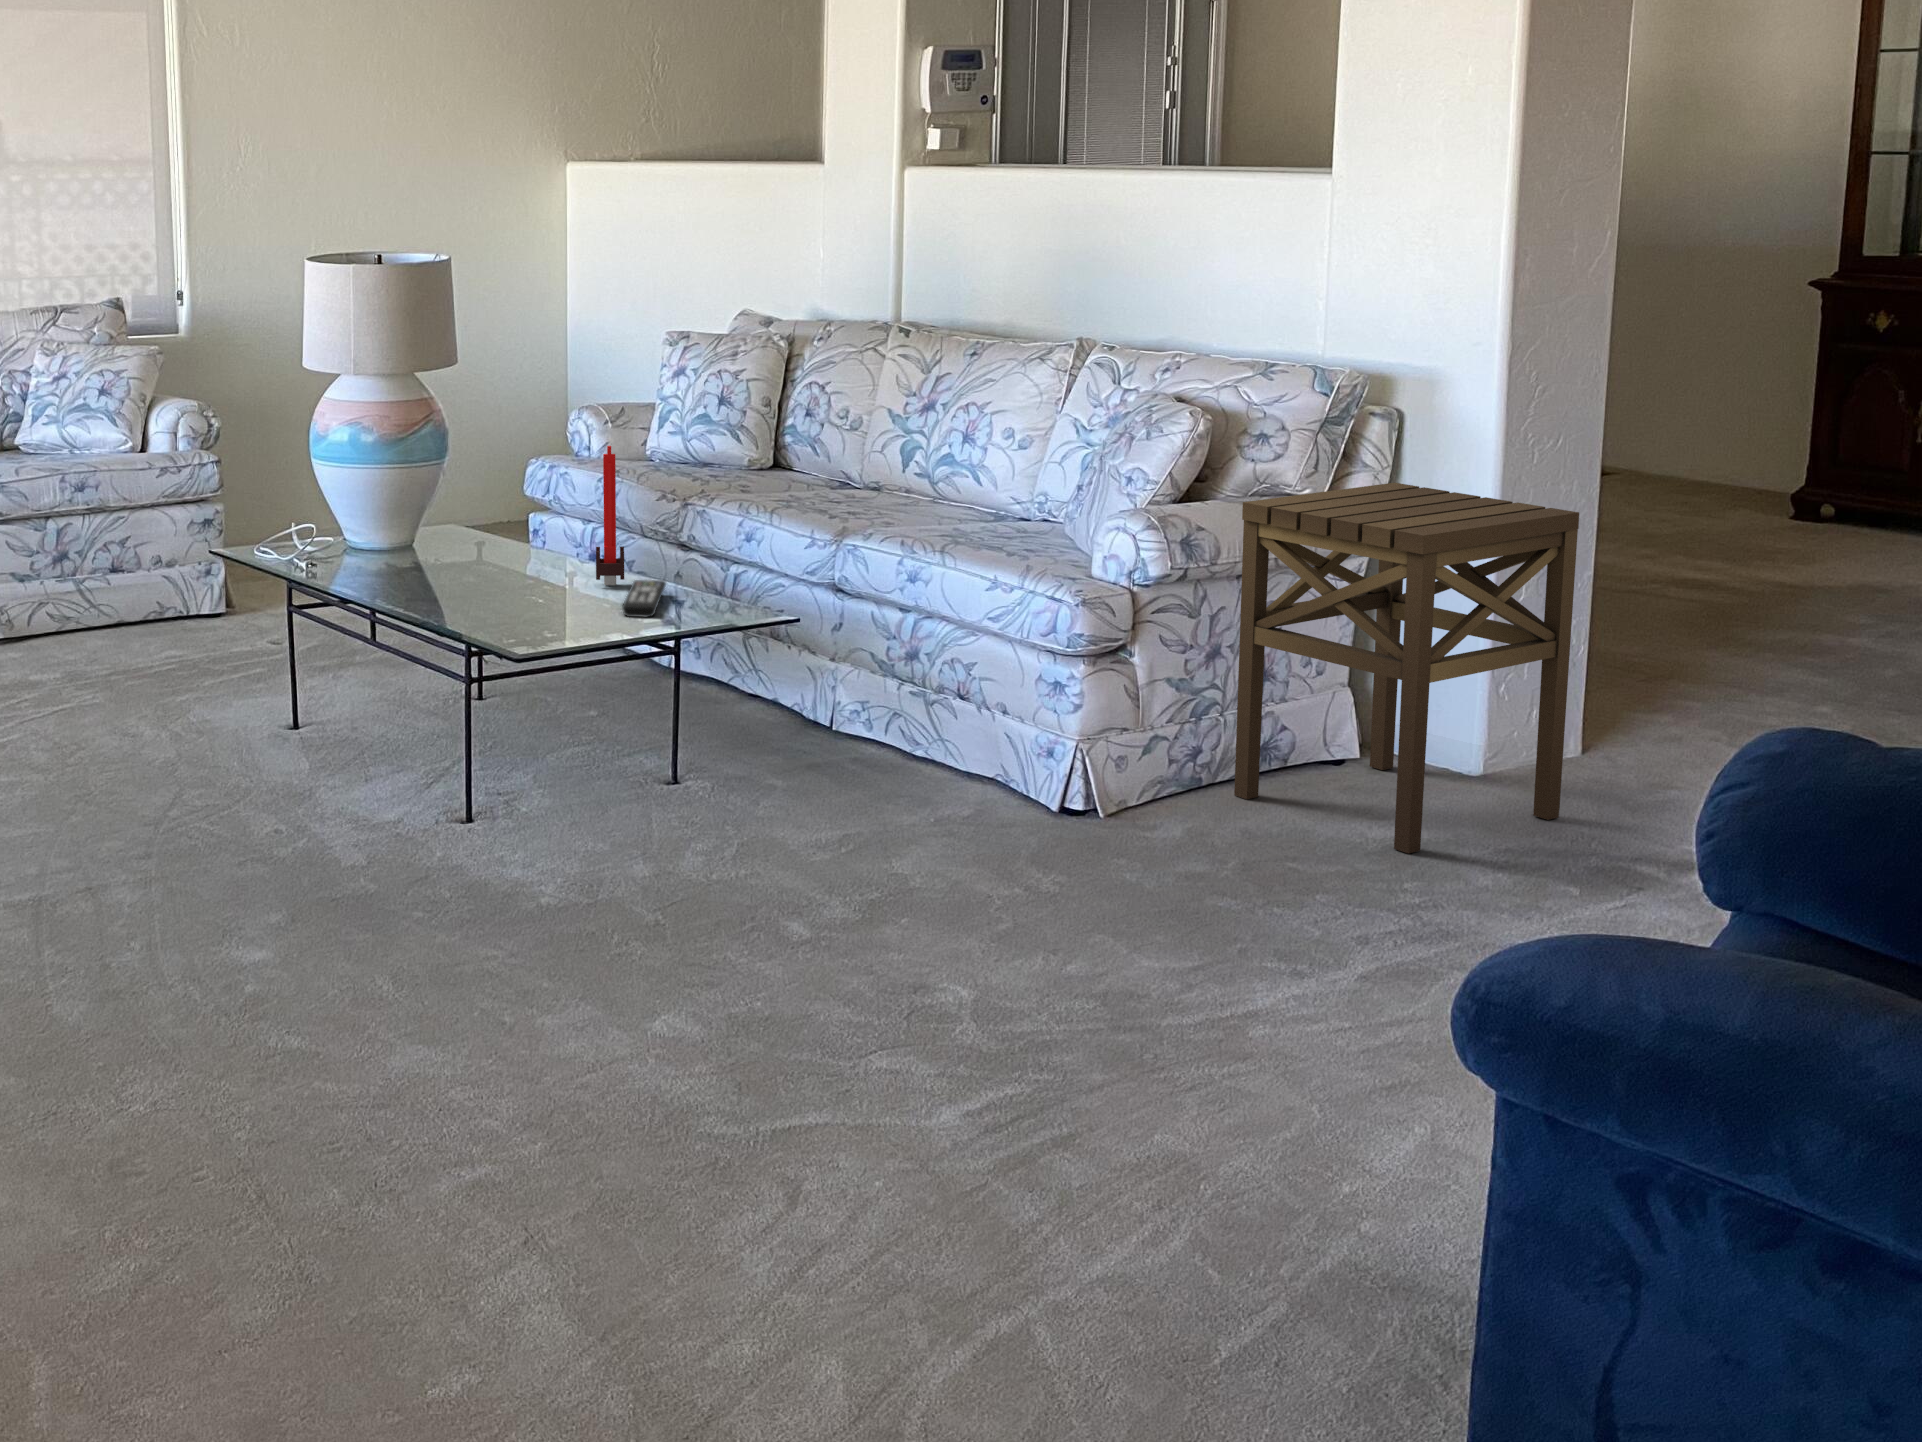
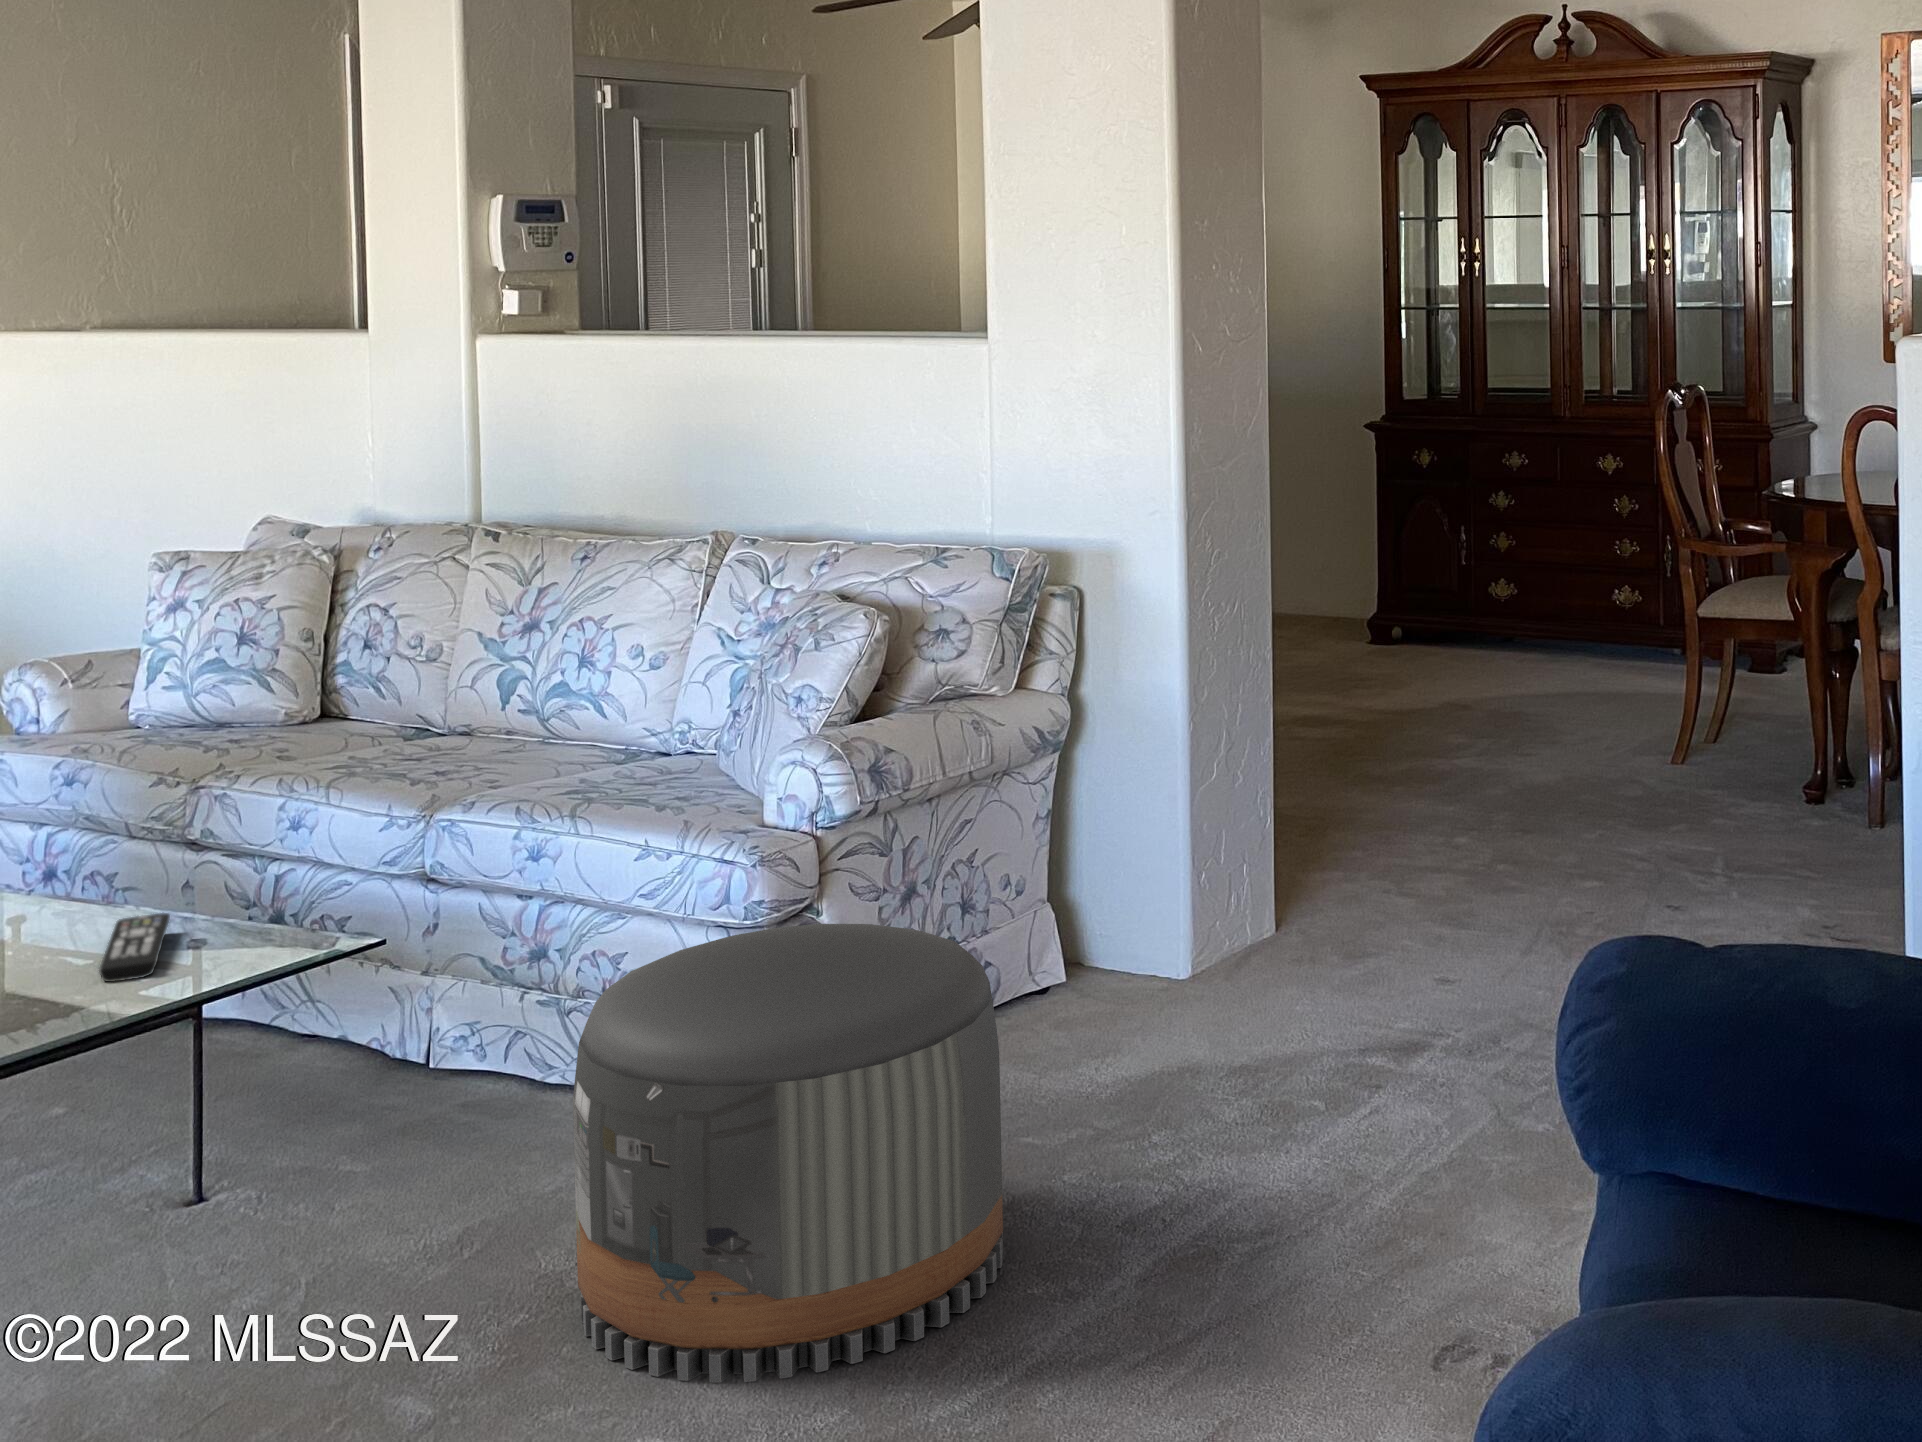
candle: present [596,446,624,585] -> none [52,734,101,932]
side table: present [1234,483,1579,854] -> none [933,668,1276,1090]
pouf: none [918,647,1256,975] -> present [573,924,1003,1382]

